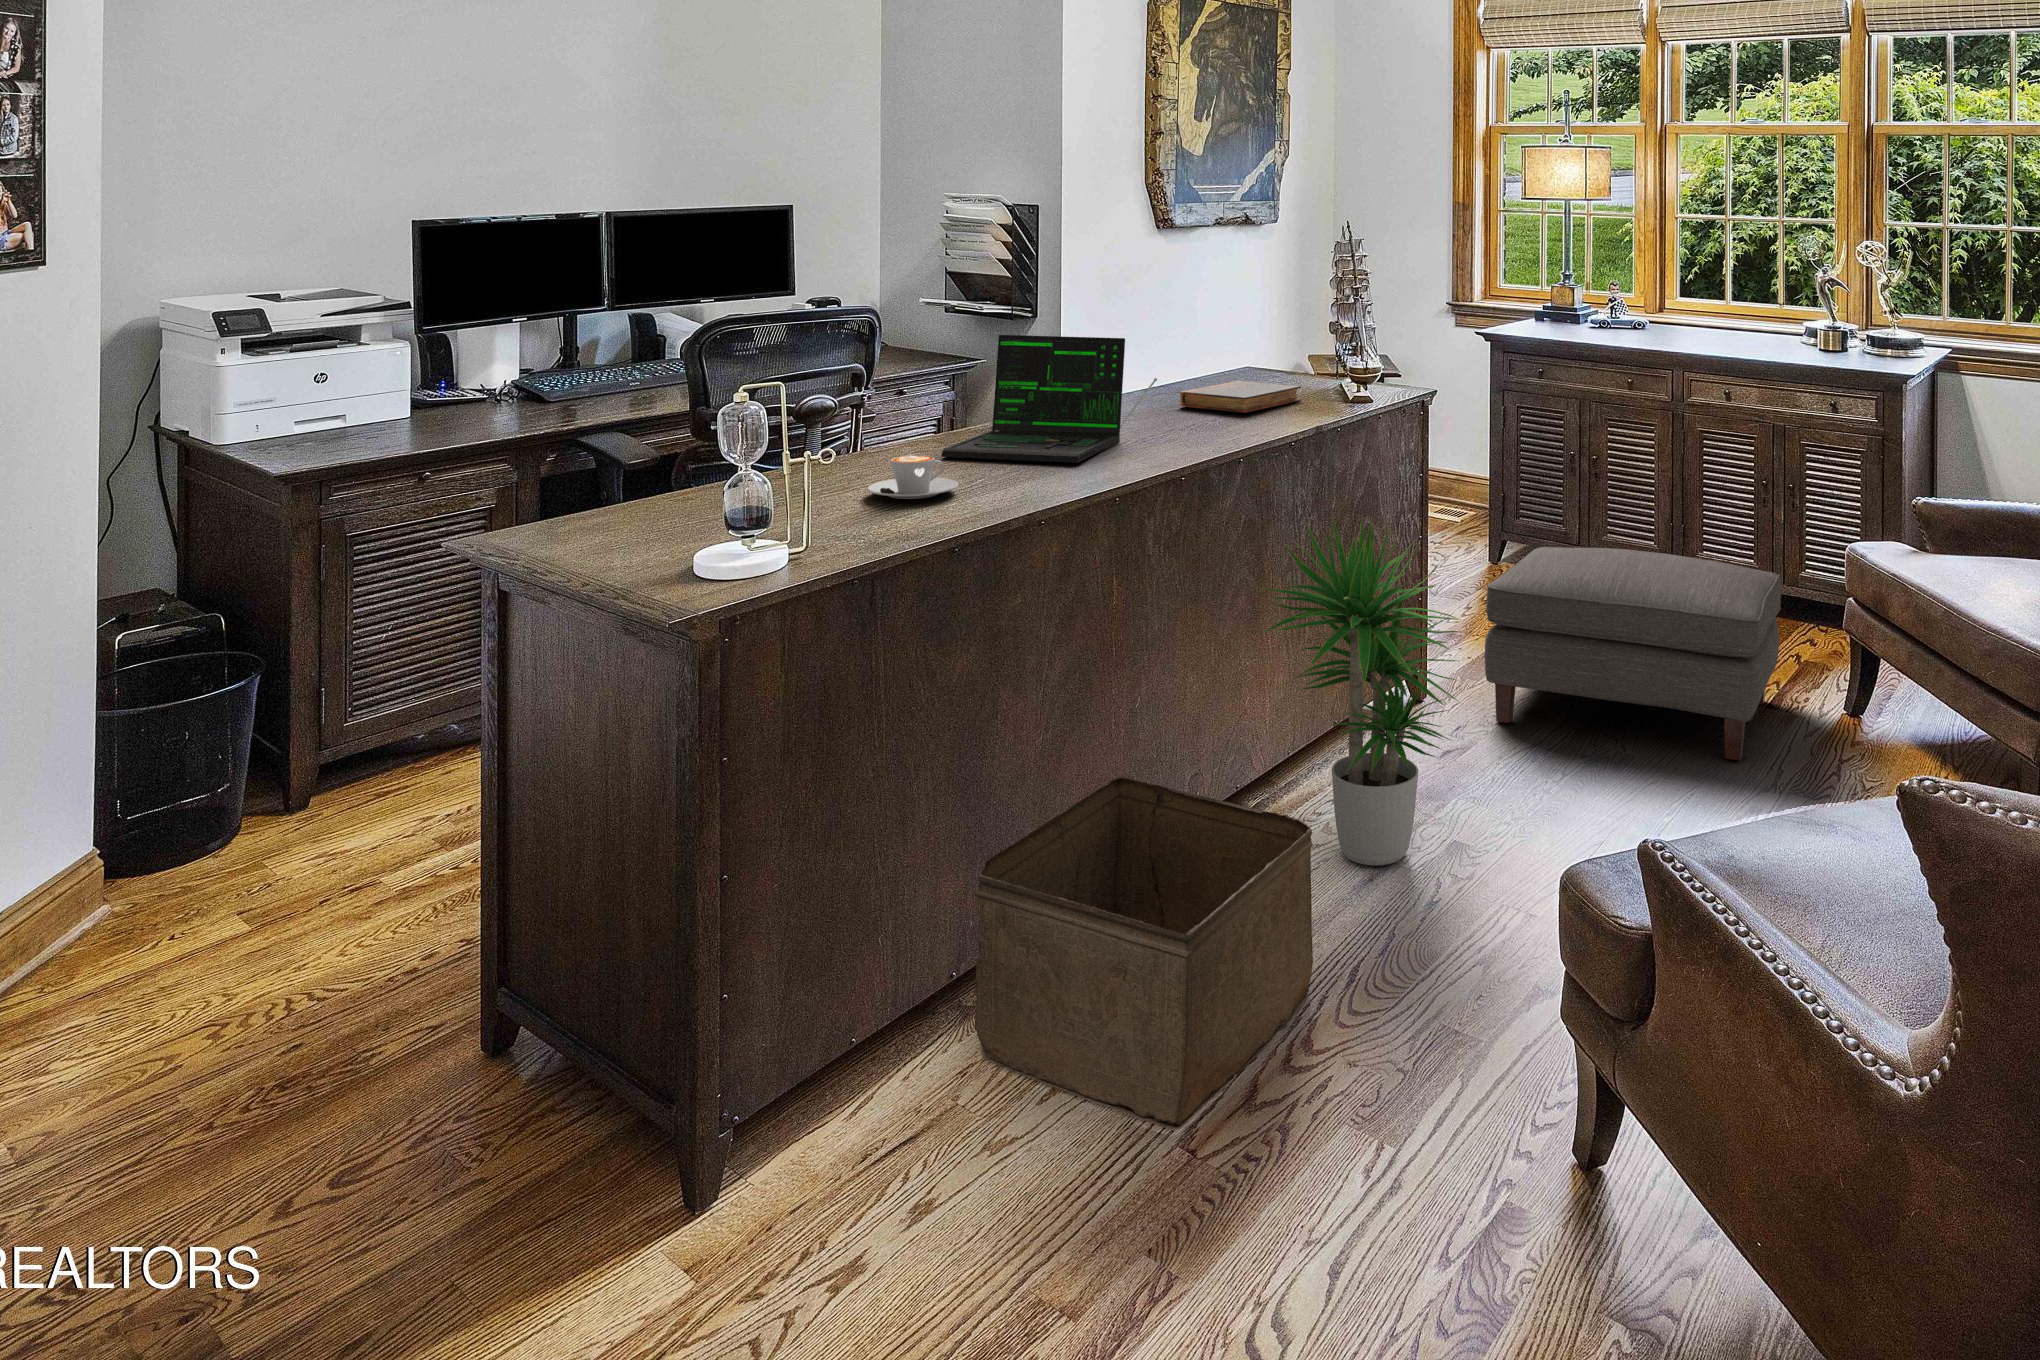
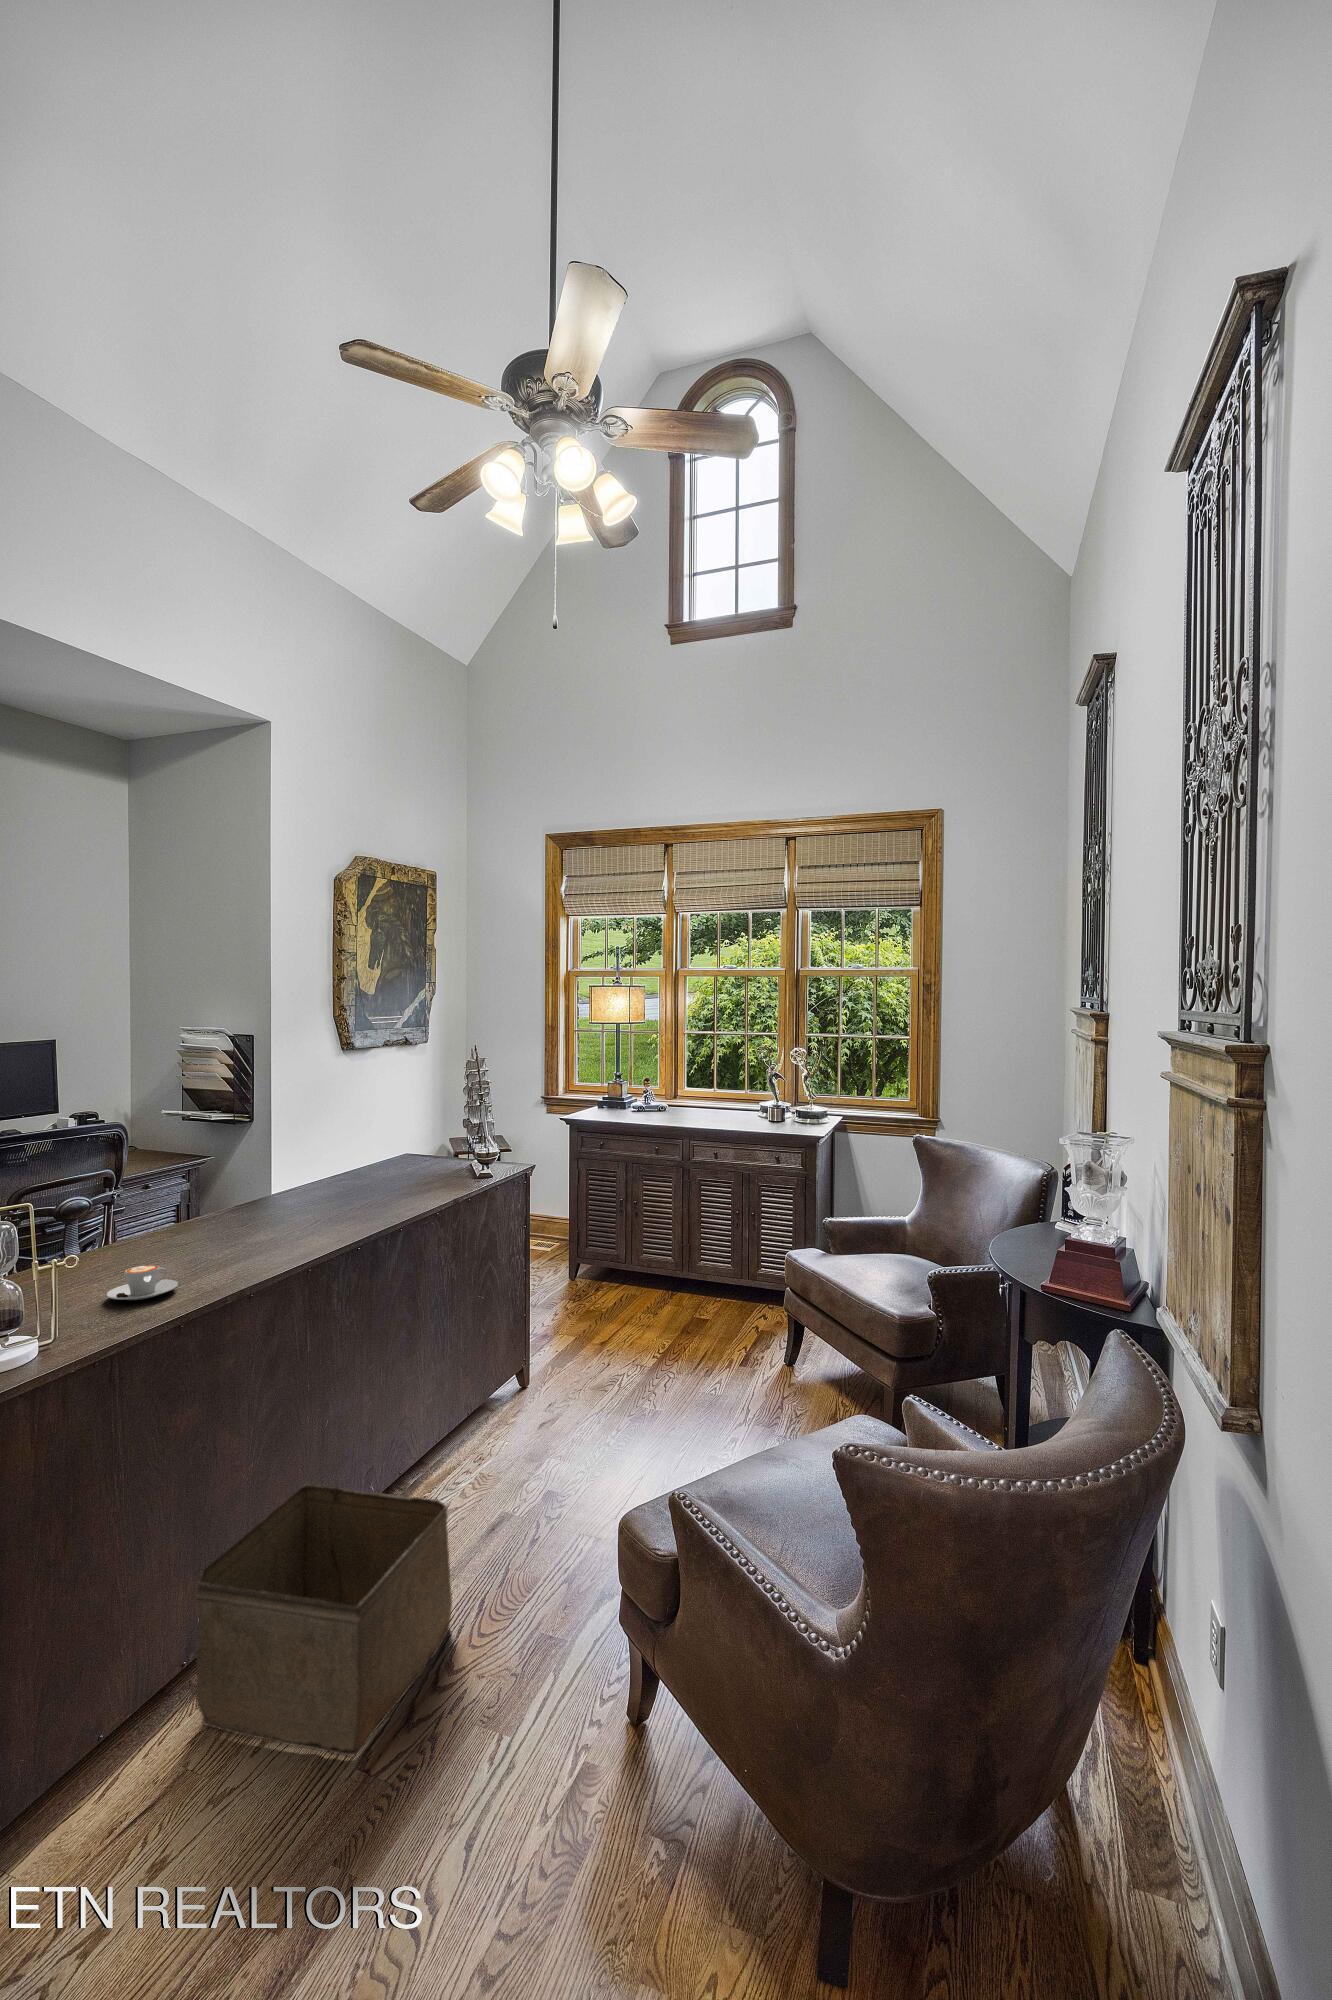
laptop: present [941,335,1157,463] -> none [164,1160,327,1259]
book: present [1180,381,1301,413] -> none [344,1175,431,1201]
potted plant: present [1261,515,1461,865] -> none [403,1268,550,1519]
ottoman: present [1485,547,1781,760] -> none [565,1265,757,1403]

